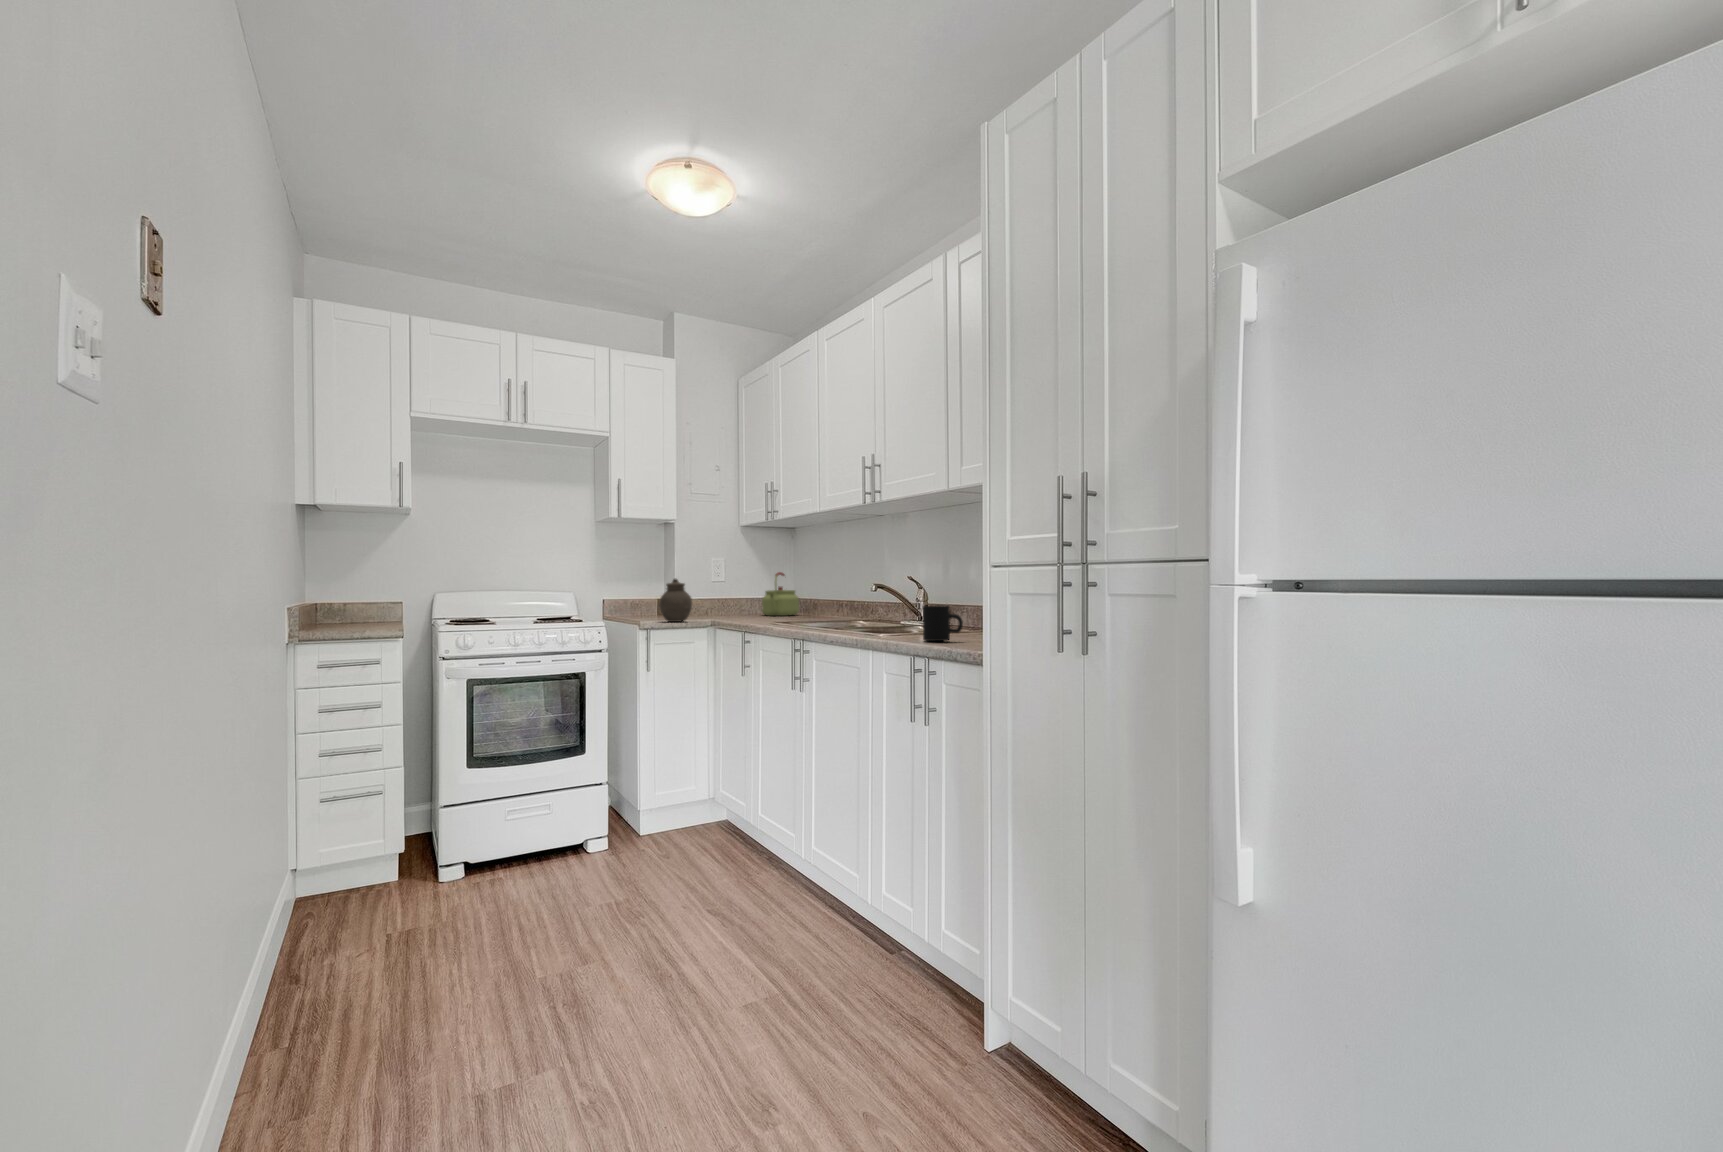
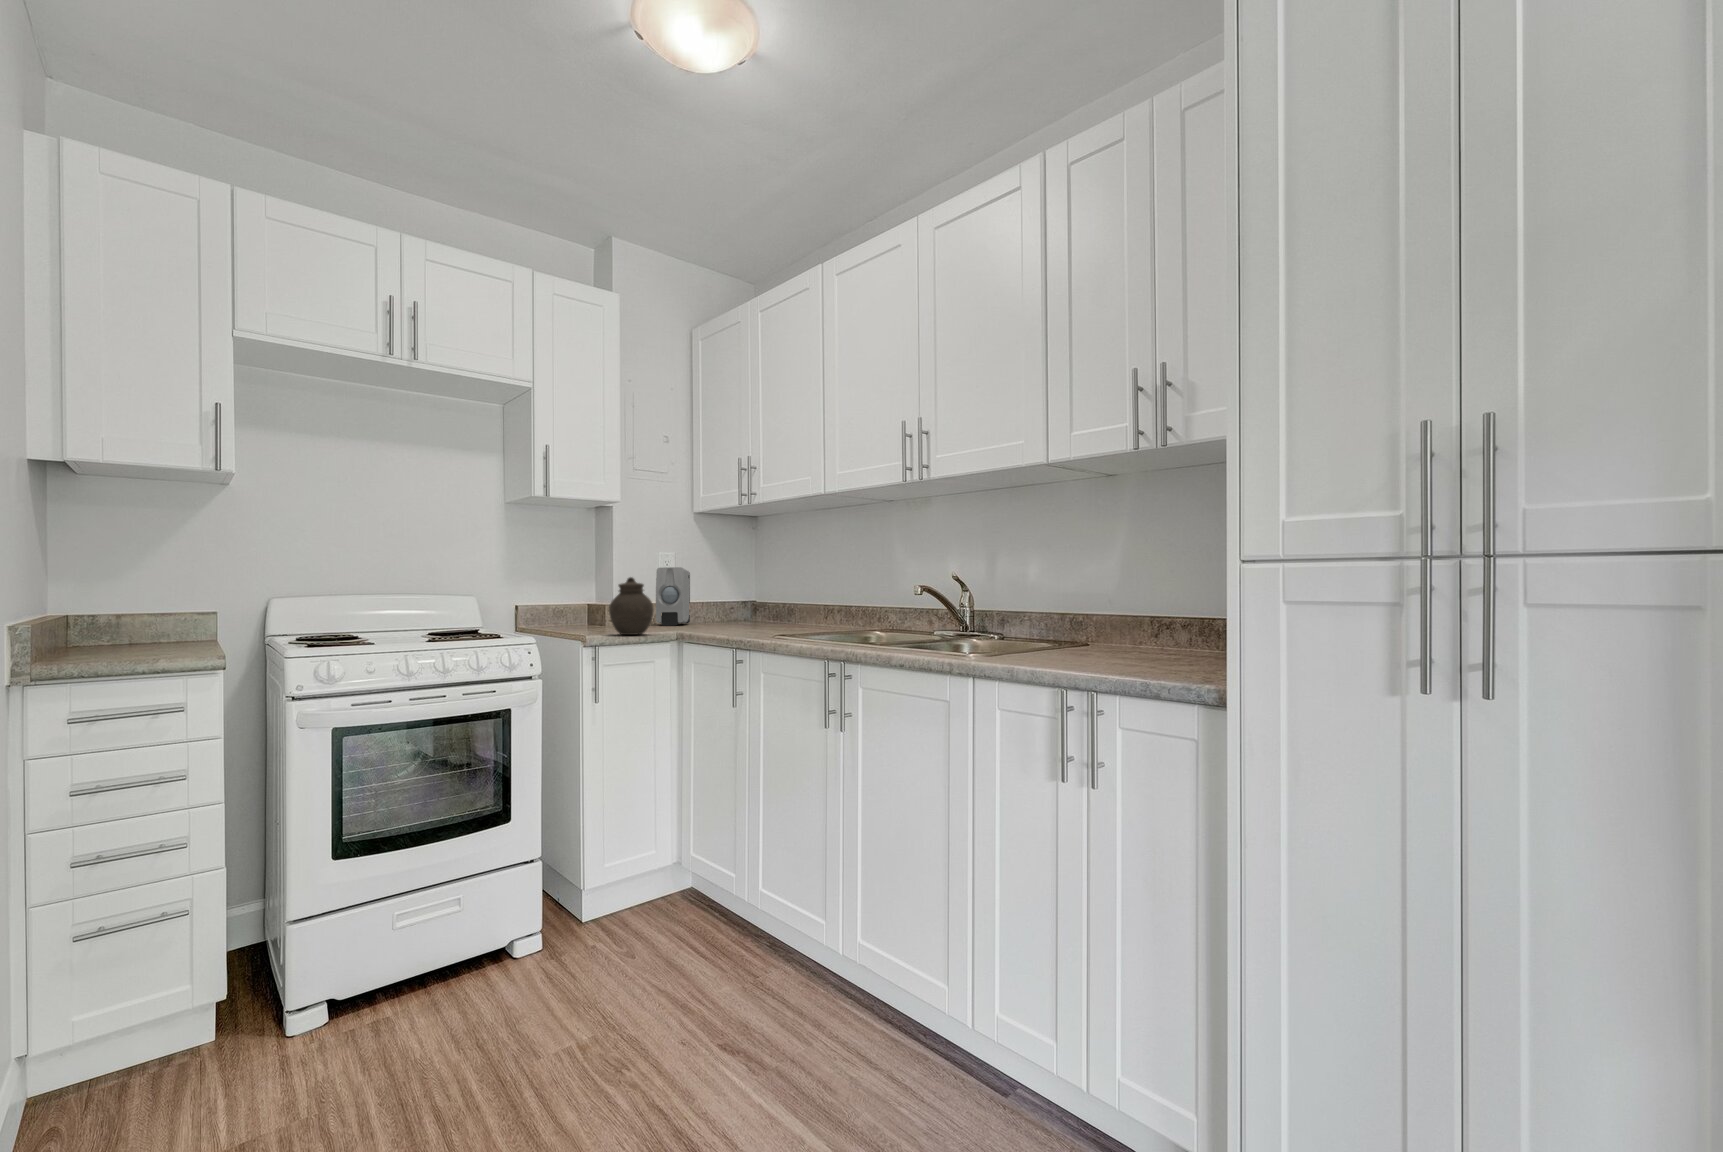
soap dispenser: none [709,571,738,617] -> present [656,567,690,626]
kettle: present [762,572,799,616] -> none [716,569,762,622]
mug: present [923,606,963,641] -> none [1080,619,1138,671]

